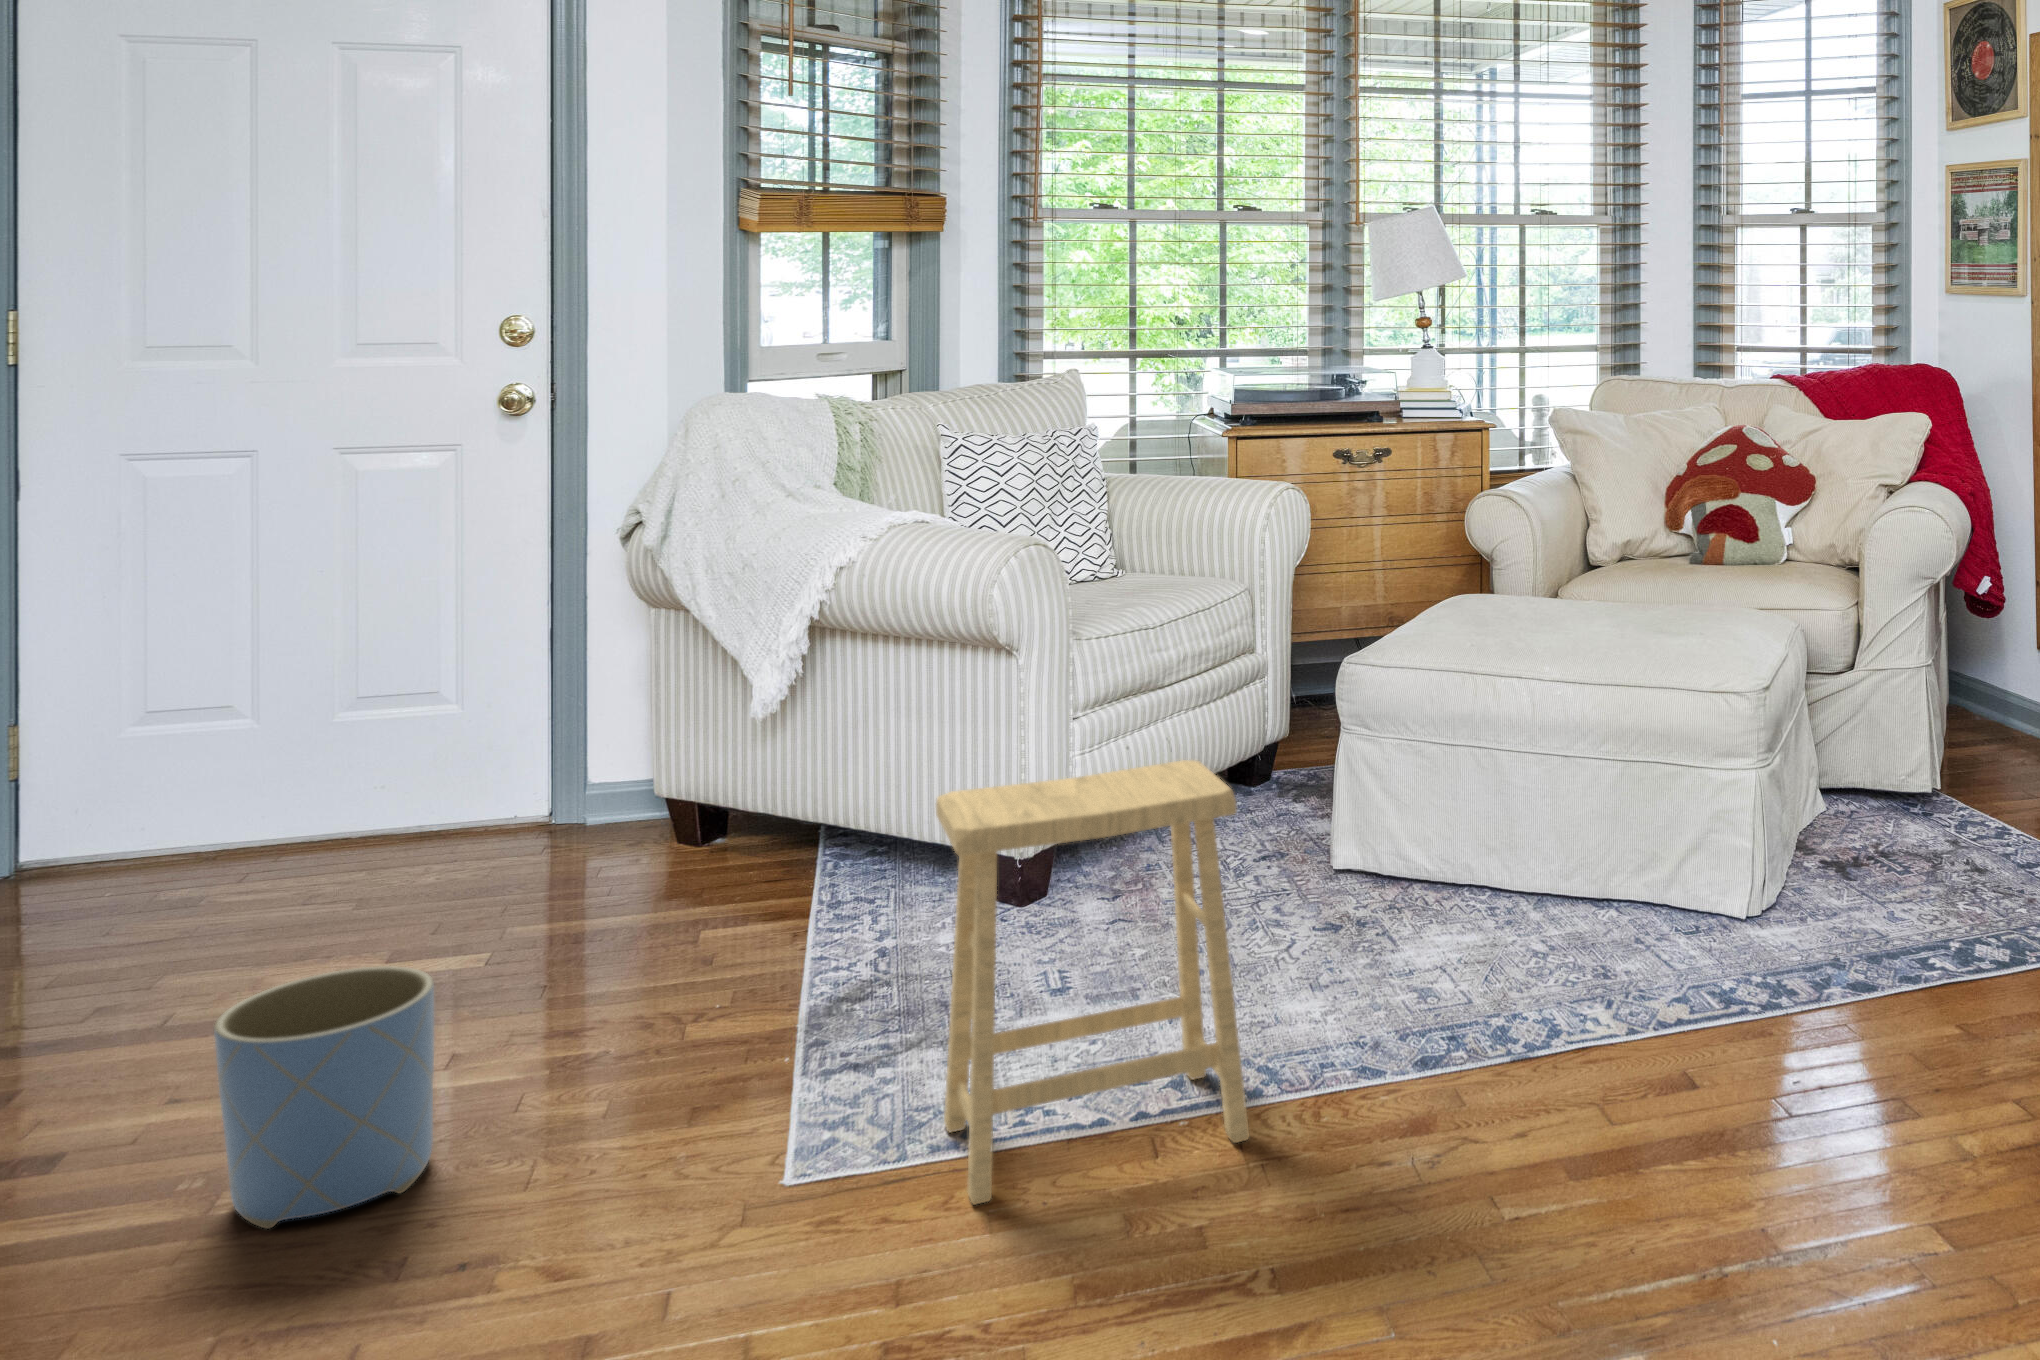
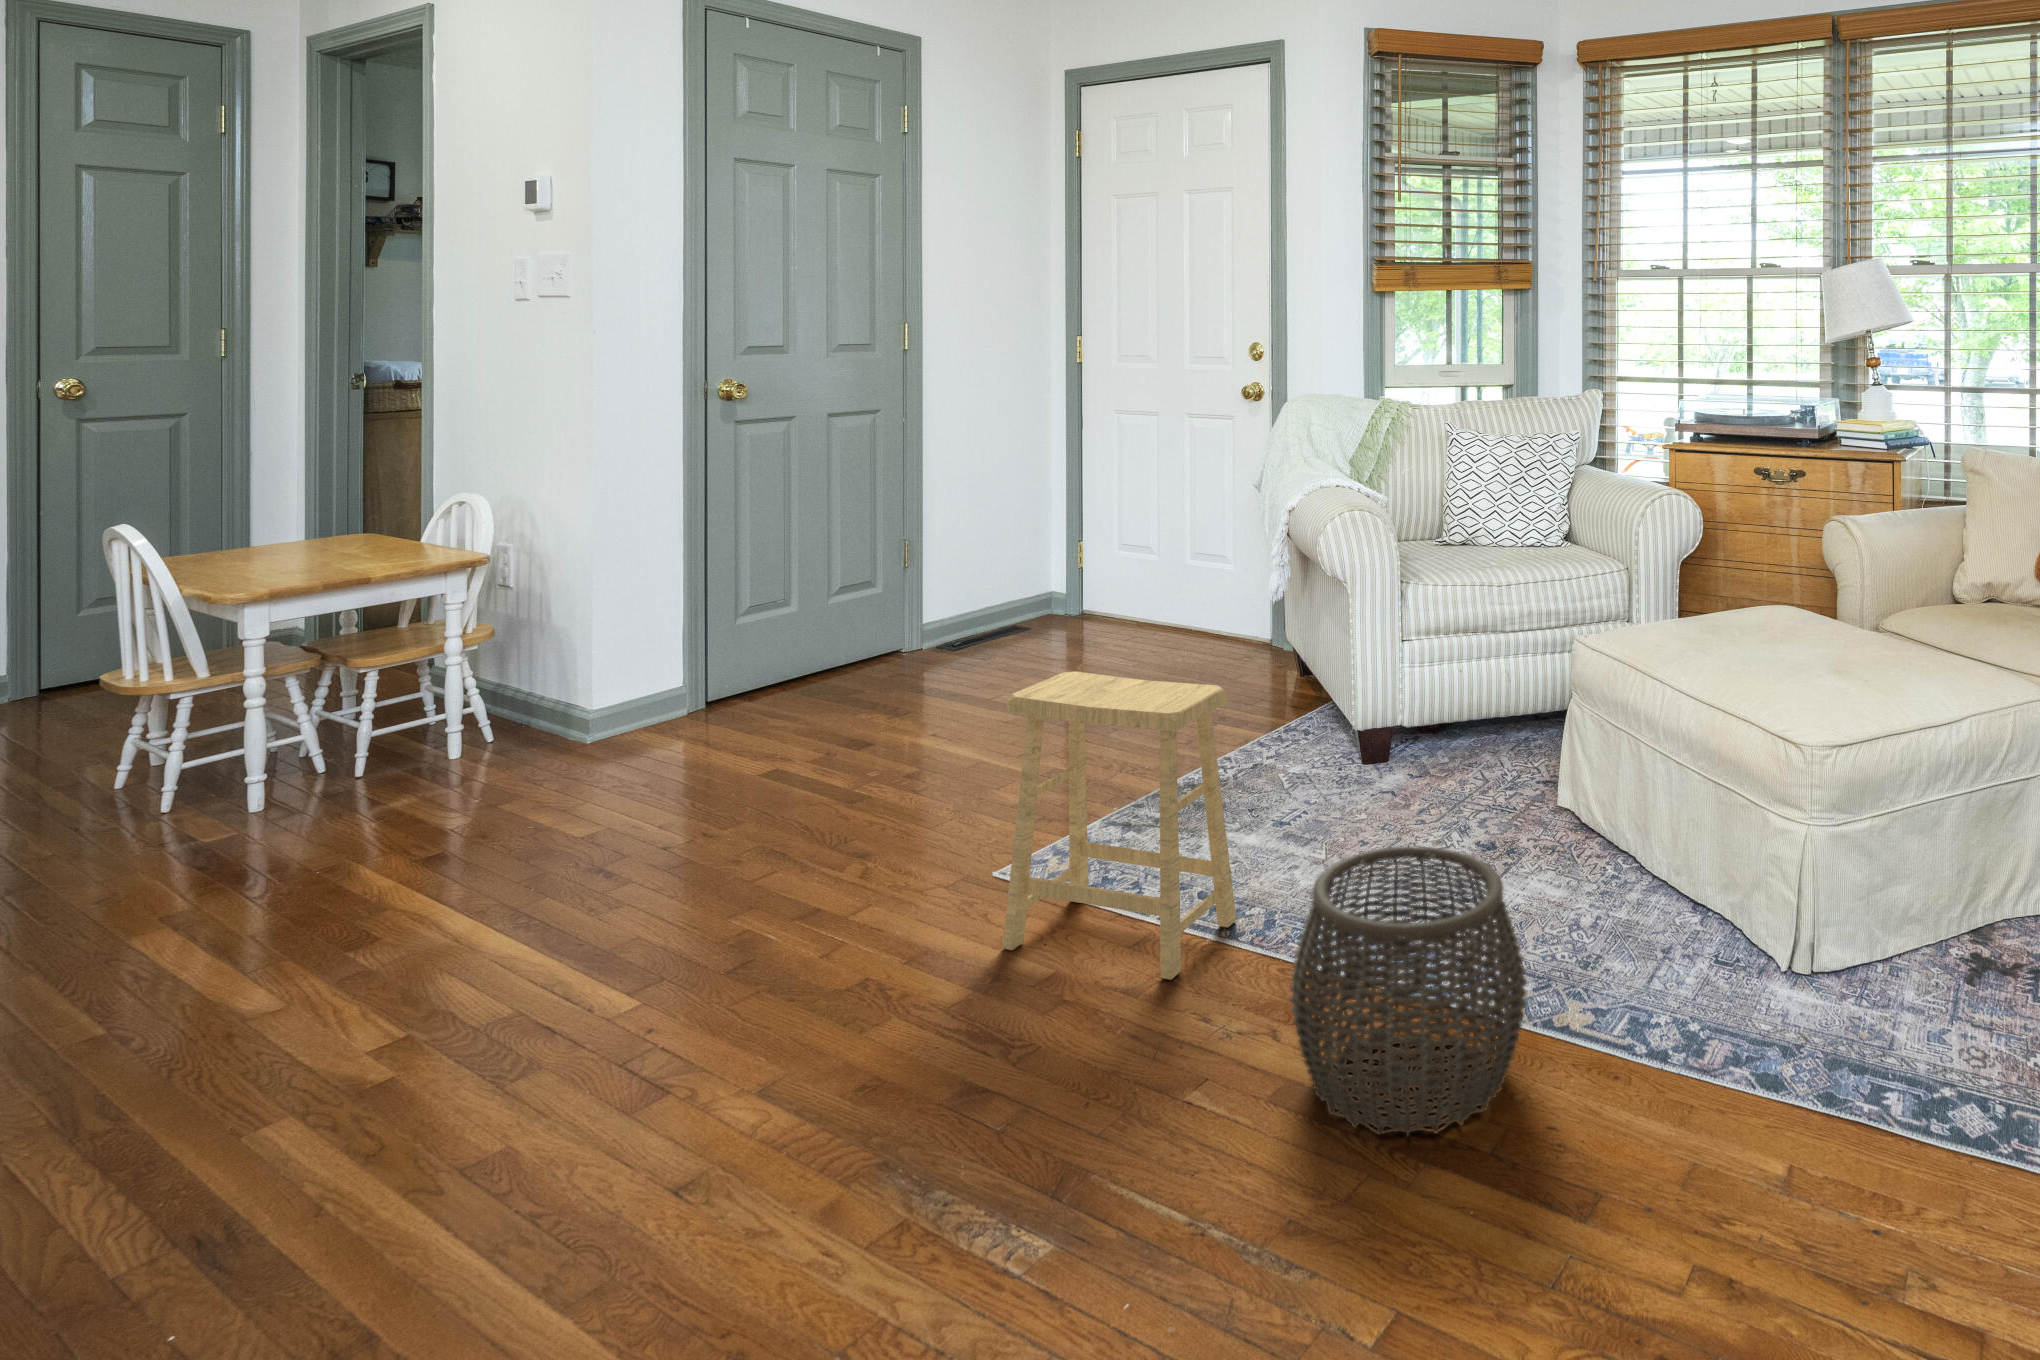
woven basket: none [1497,855,1758,1153] -> present [1290,846,1527,1136]
planter: present [214,966,434,1229] -> none [807,701,916,831]

